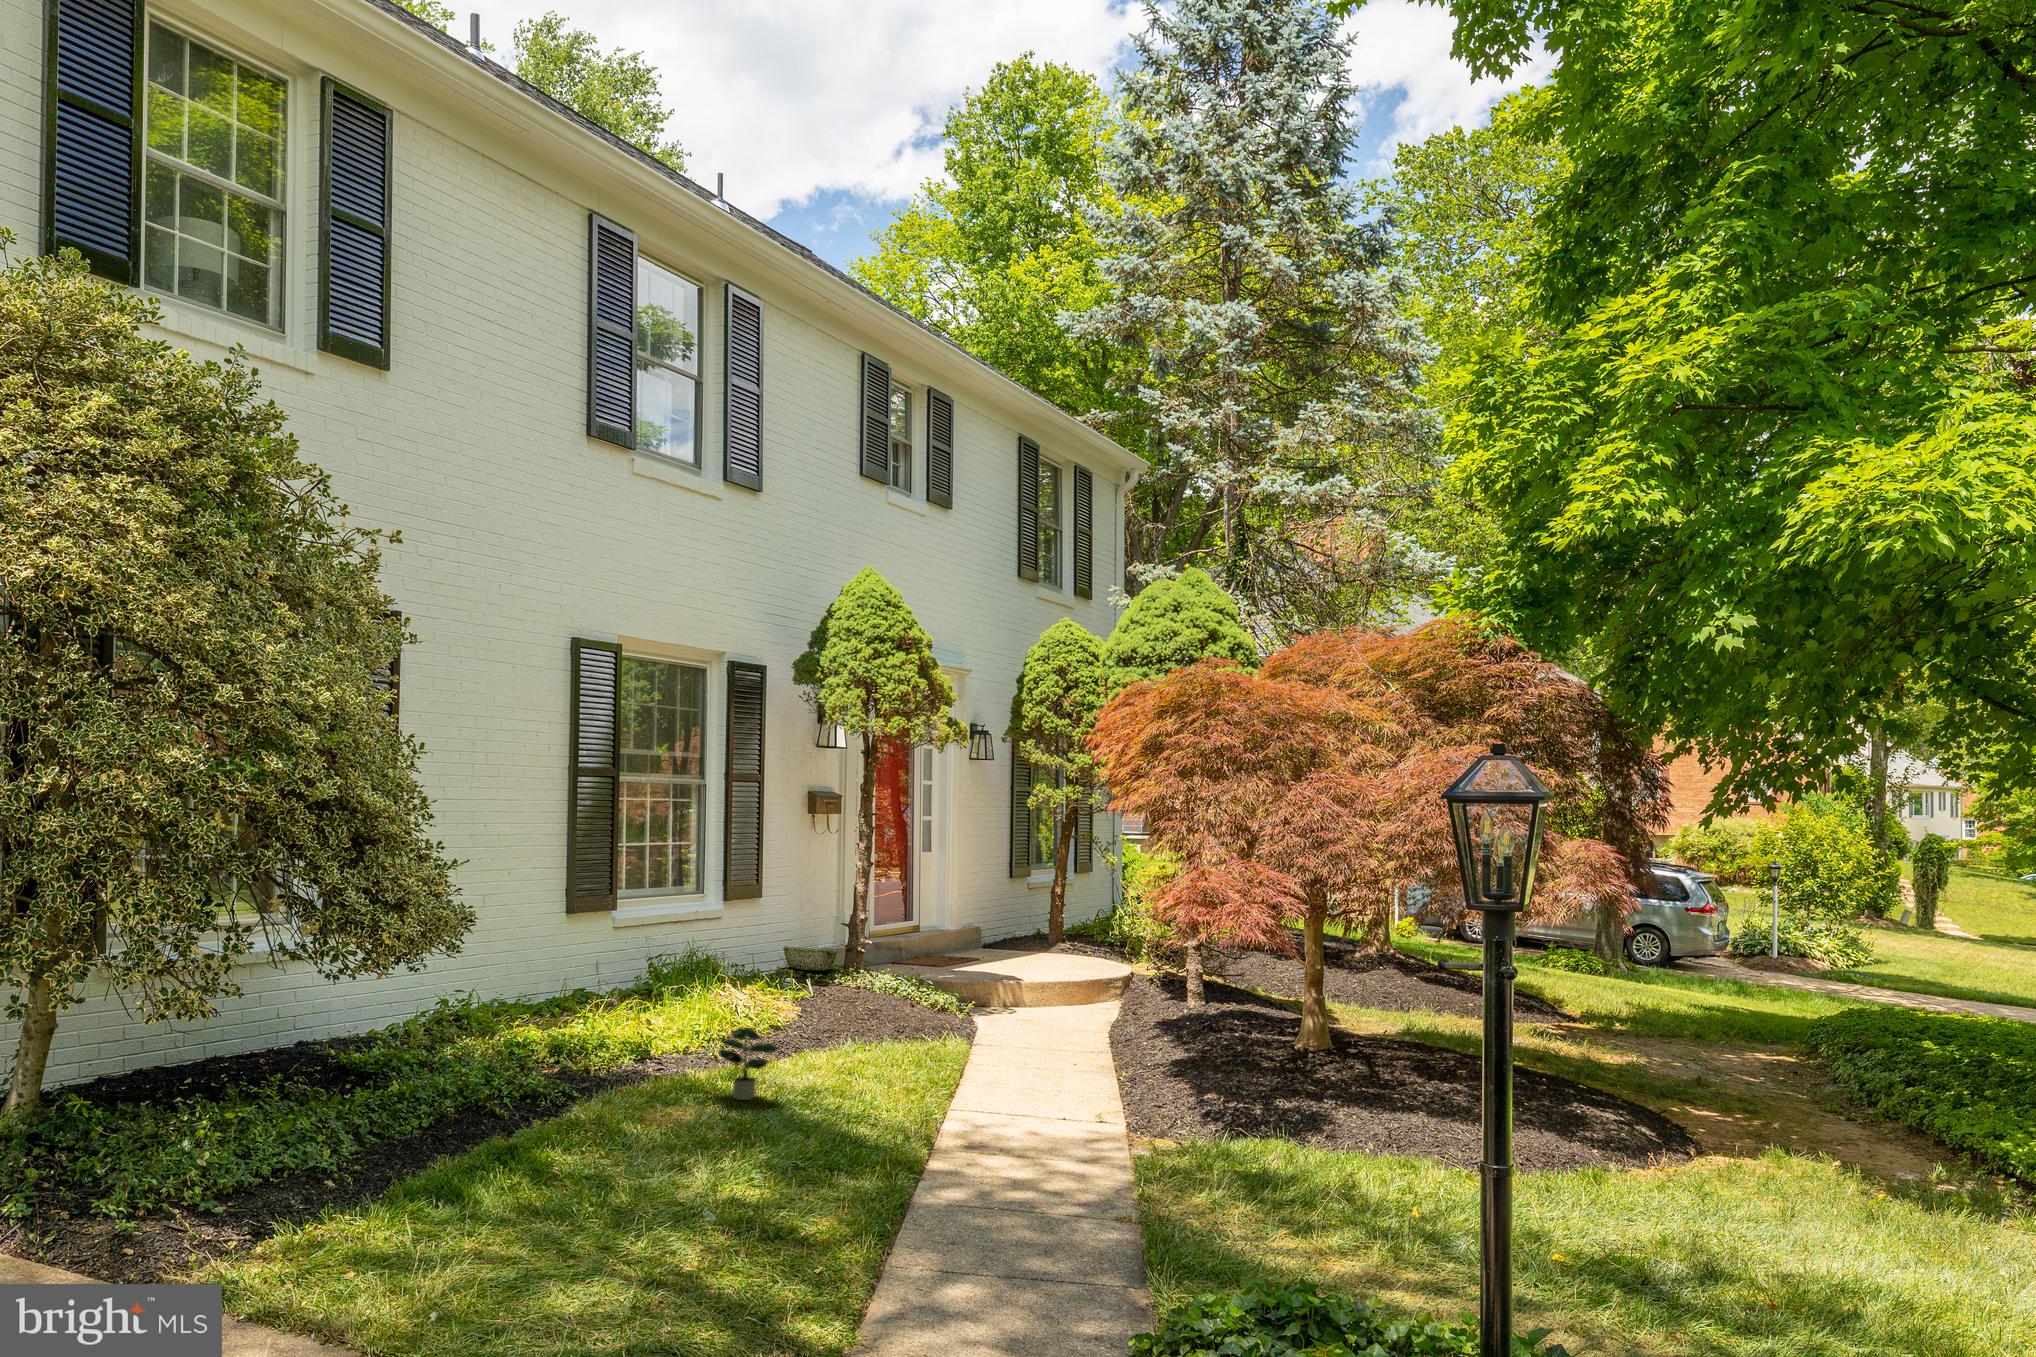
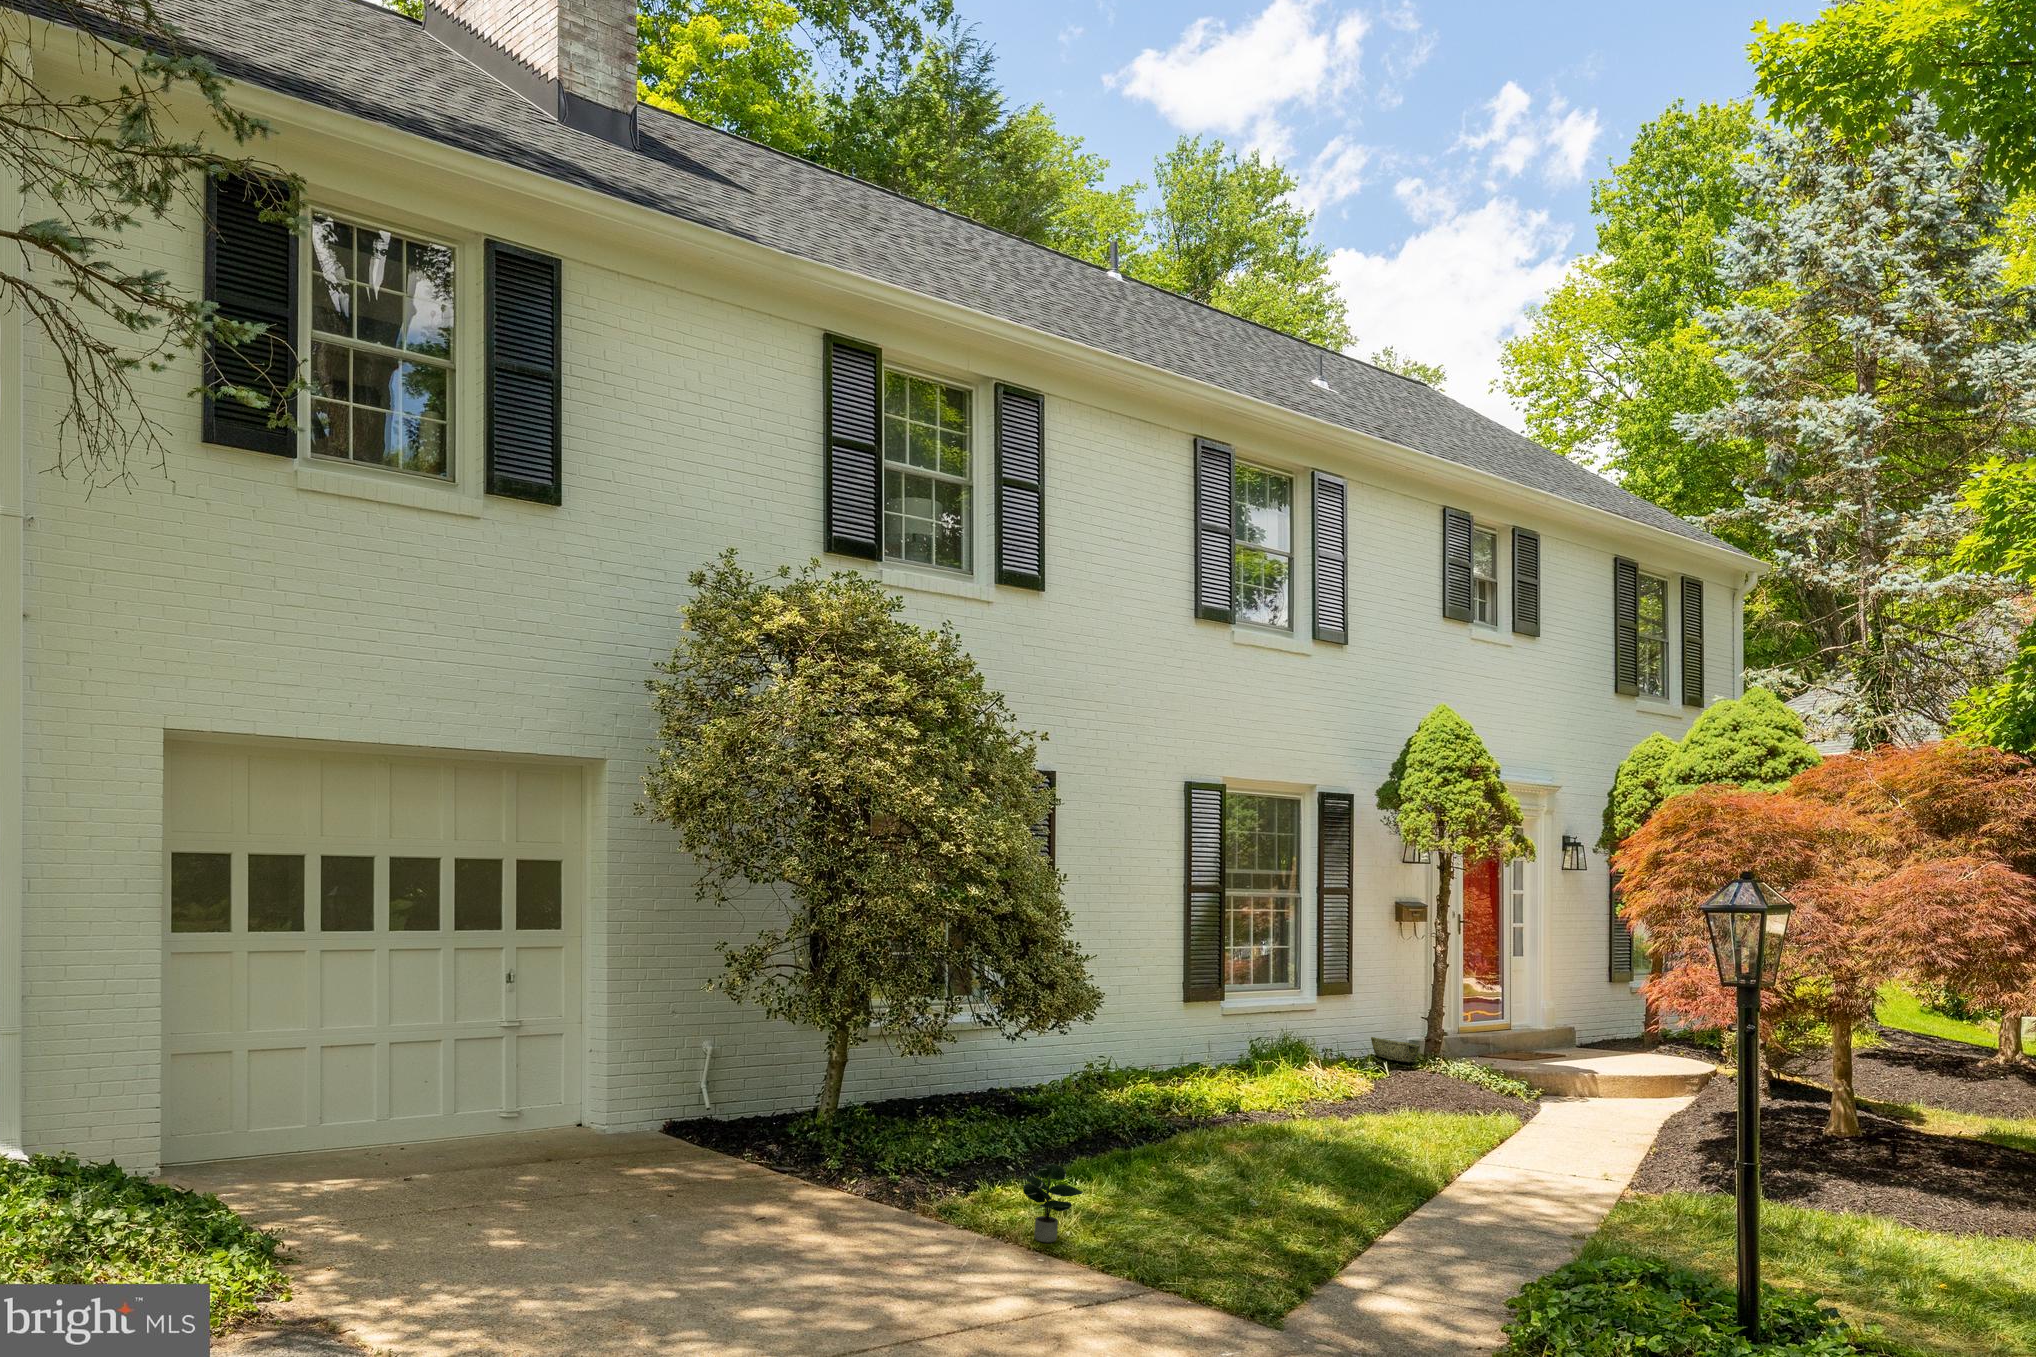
potted plant: present [718,1028,781,1100] -> present [1021,1164,1083,1242]

